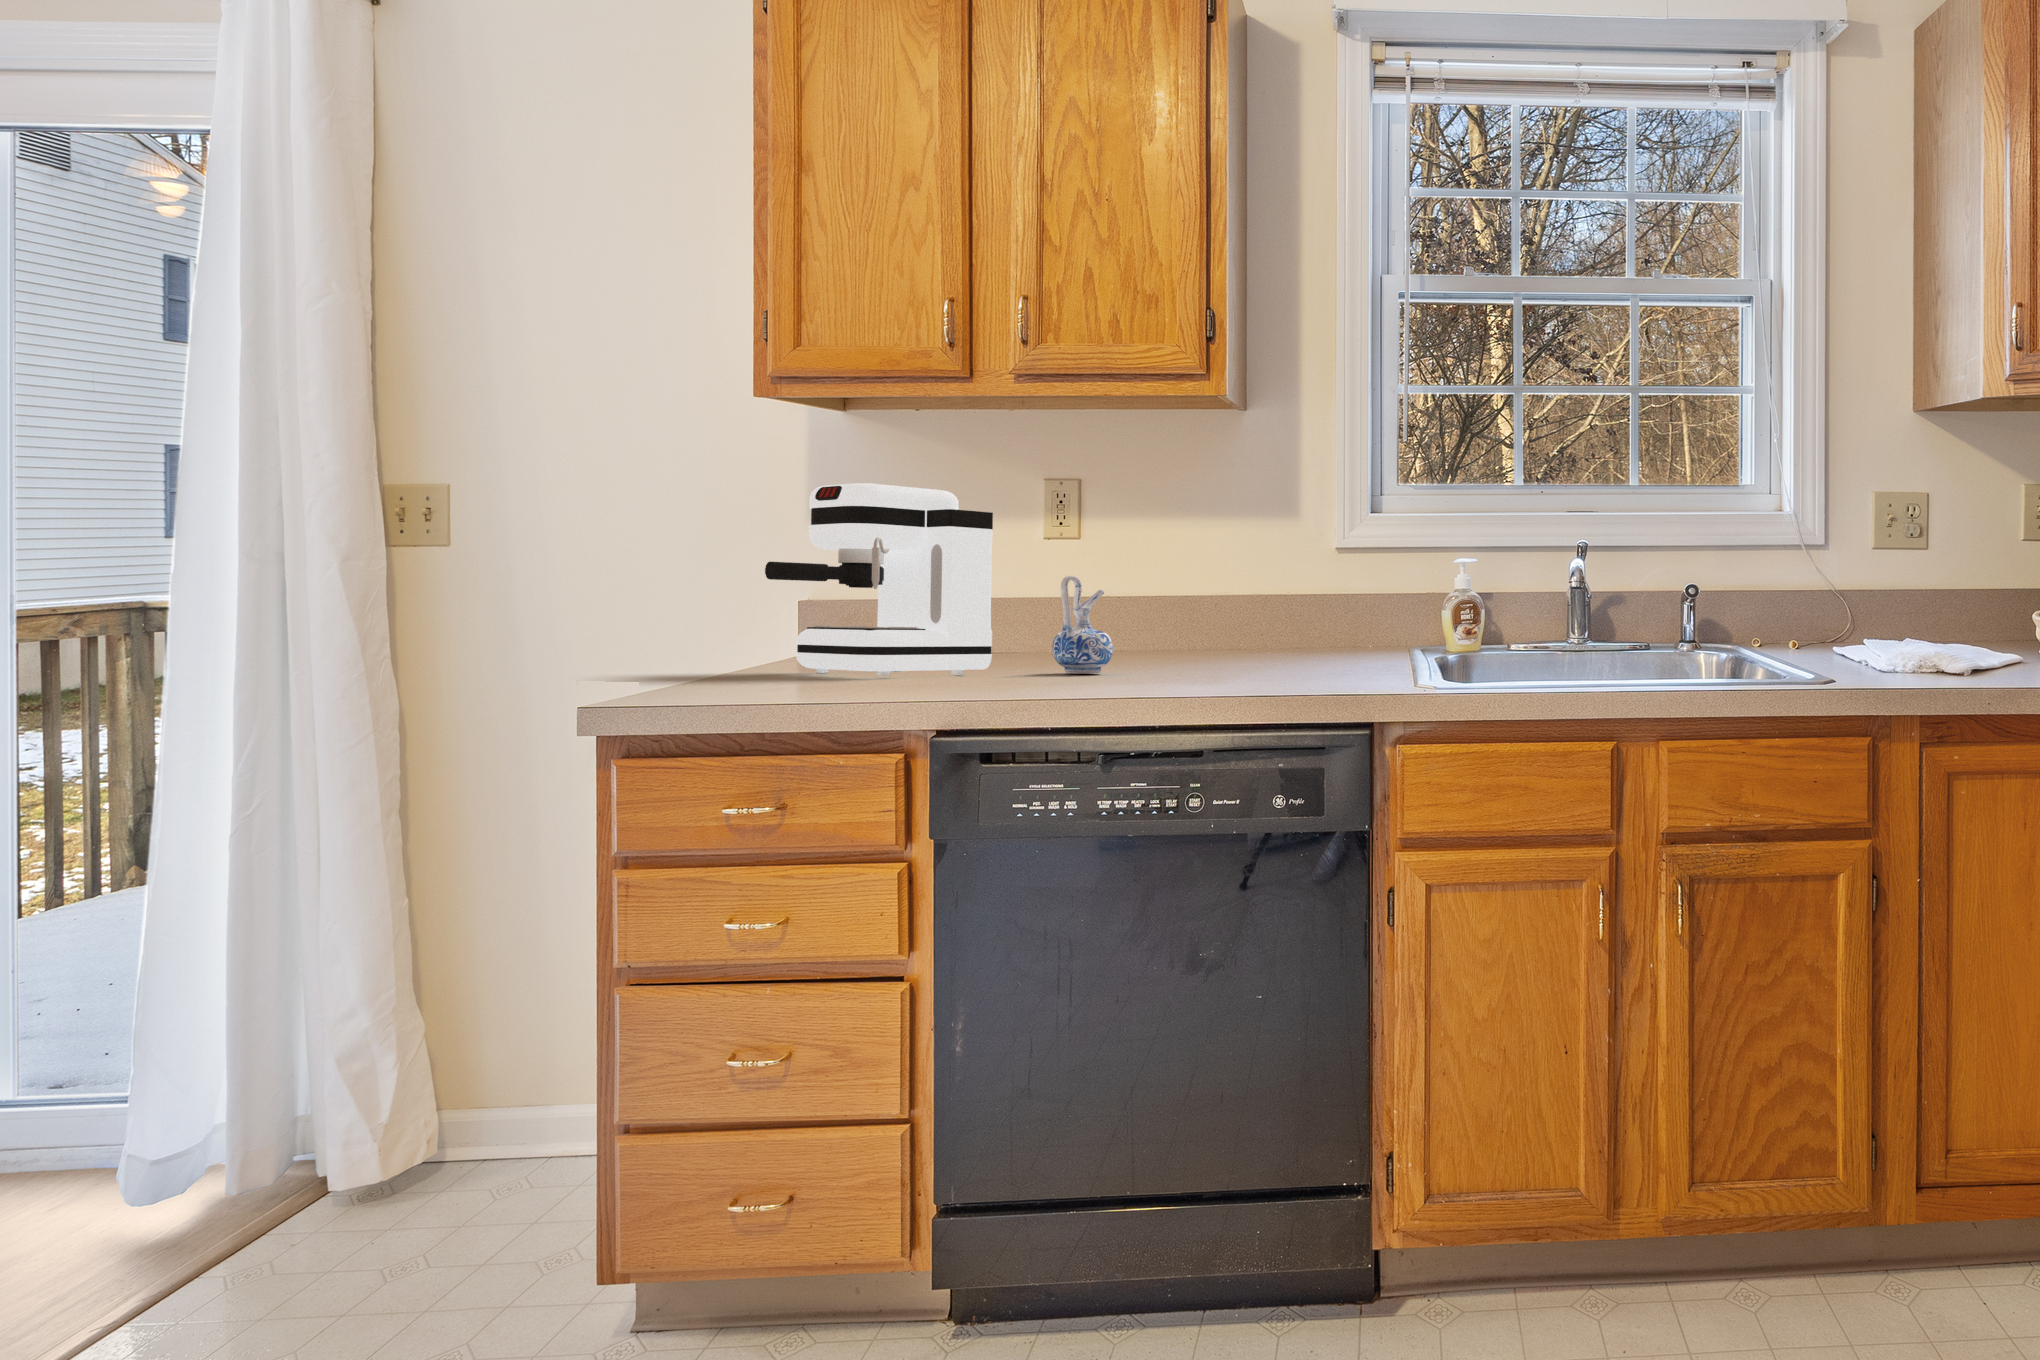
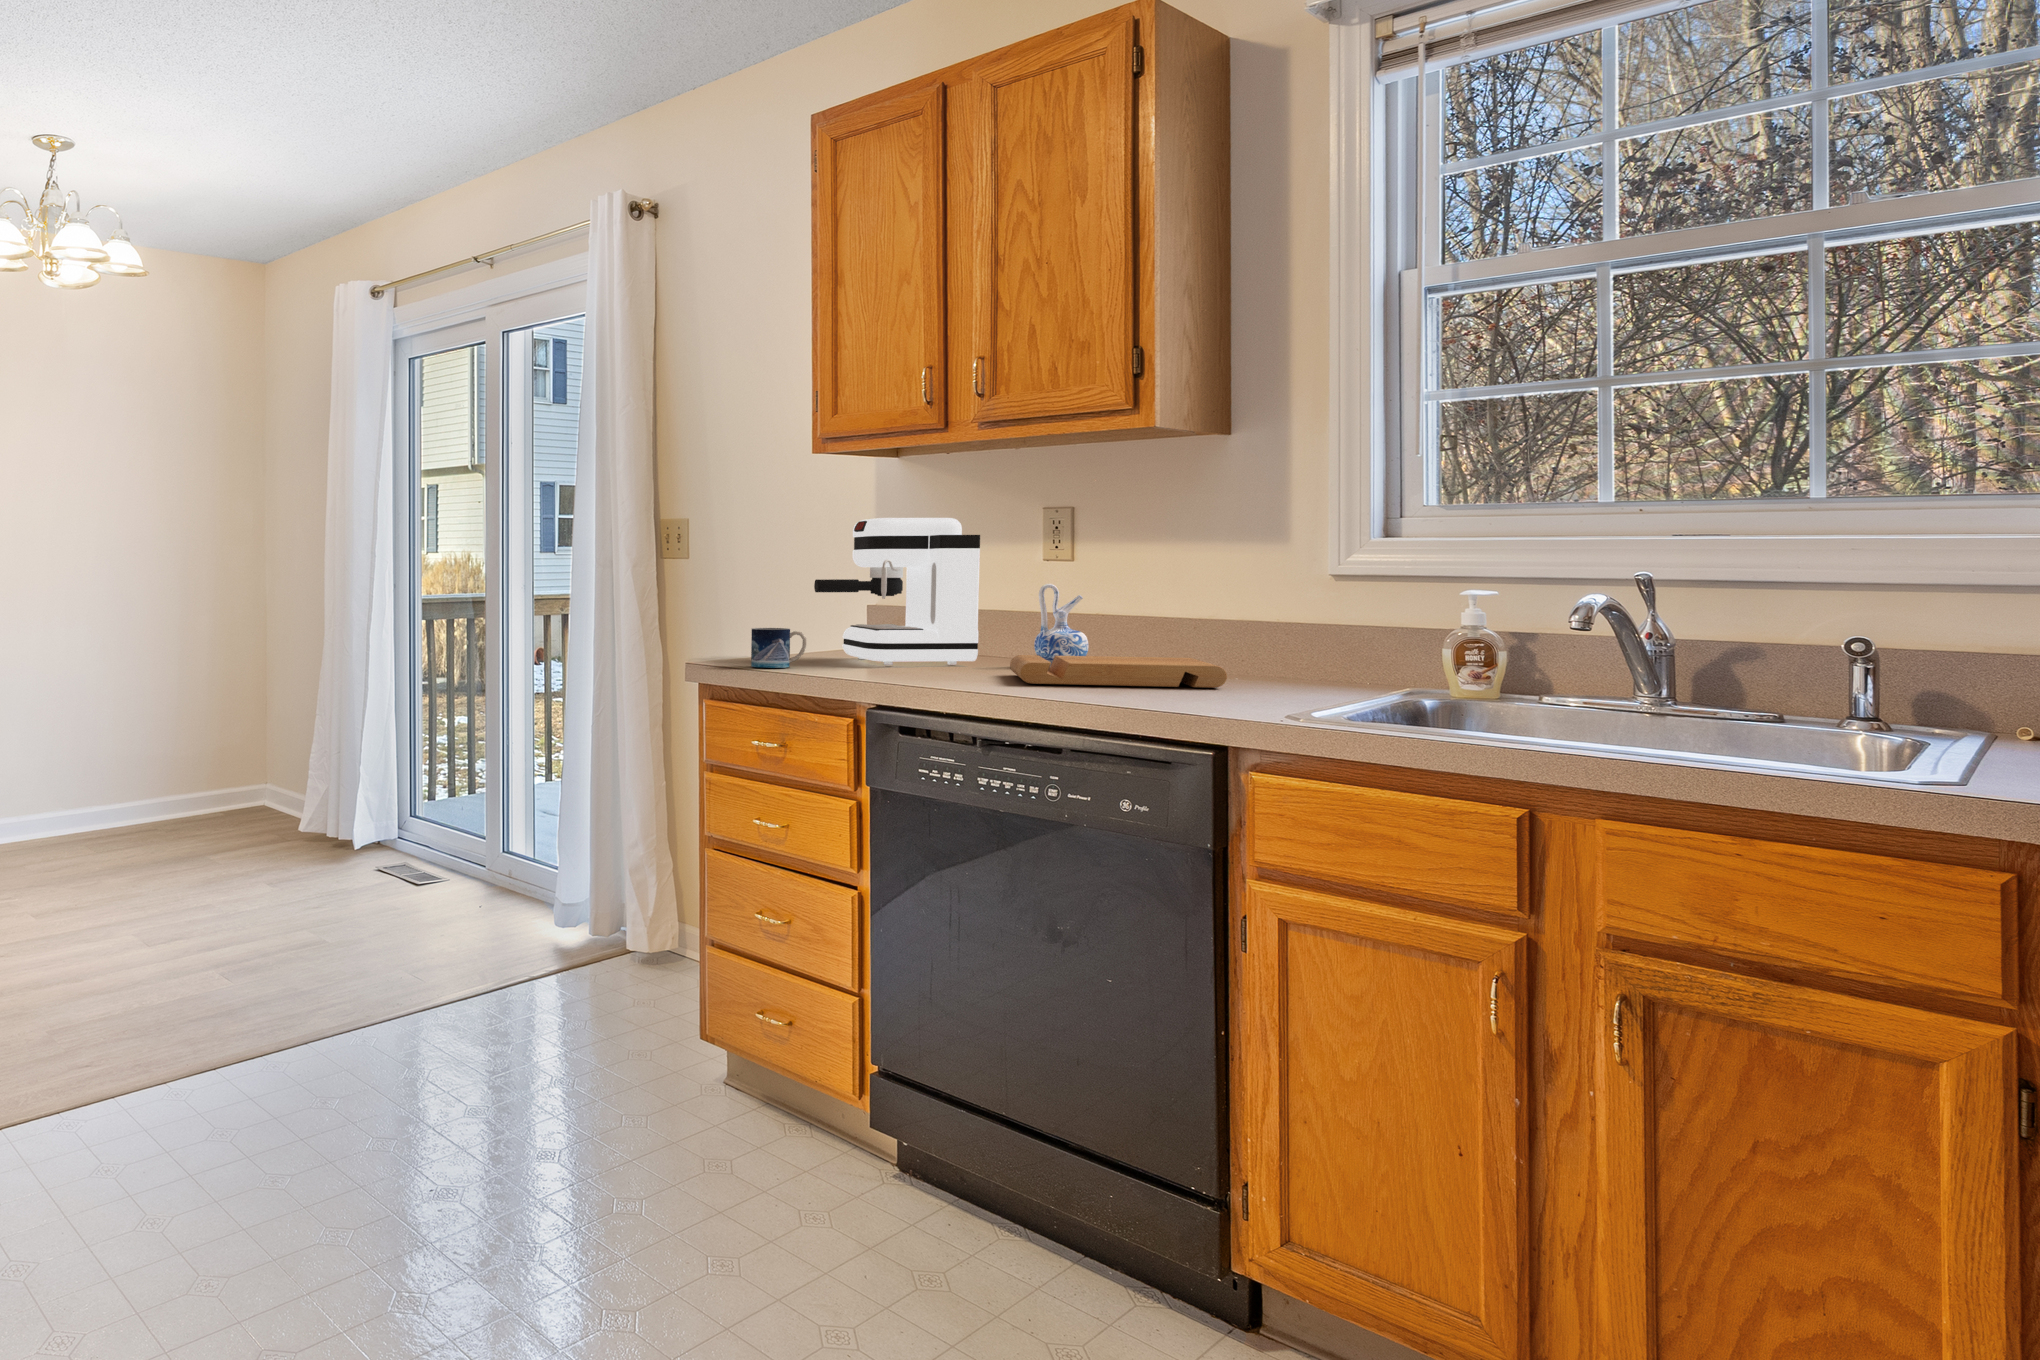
mug: none [694,626,780,683] -> present [751,628,806,668]
cutting board: none [1059,656,1302,685] -> present [1010,655,1227,688]

